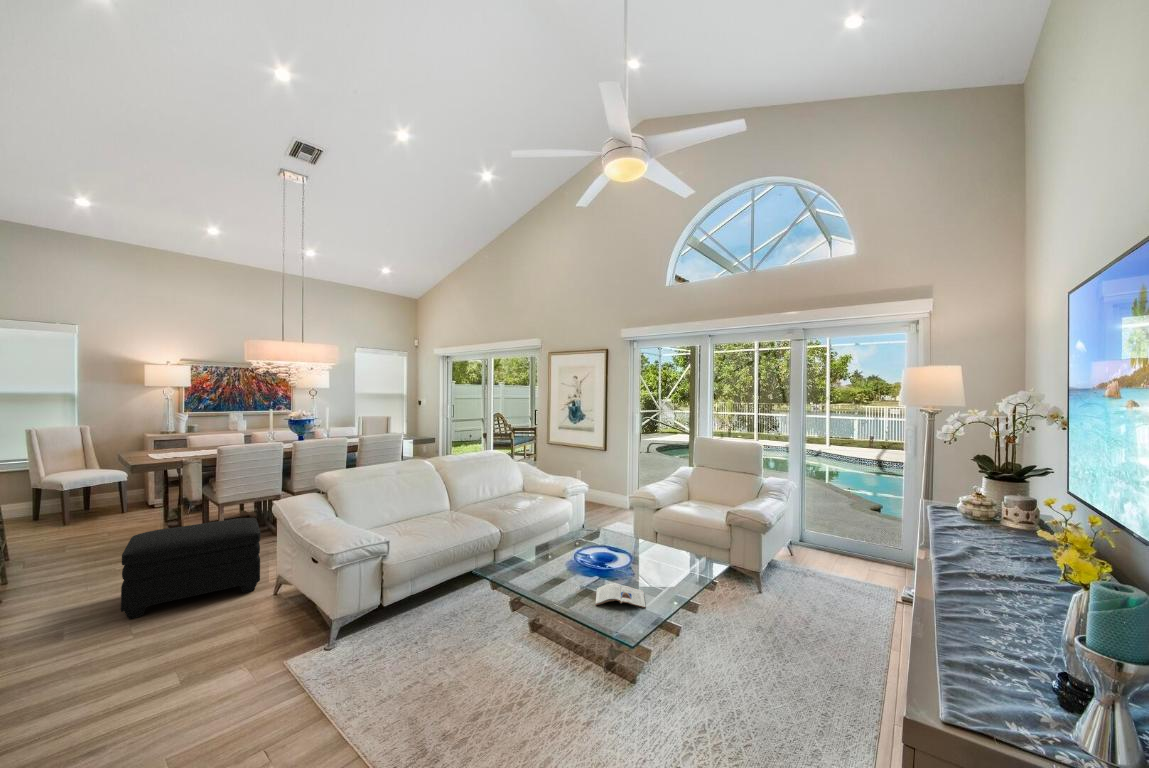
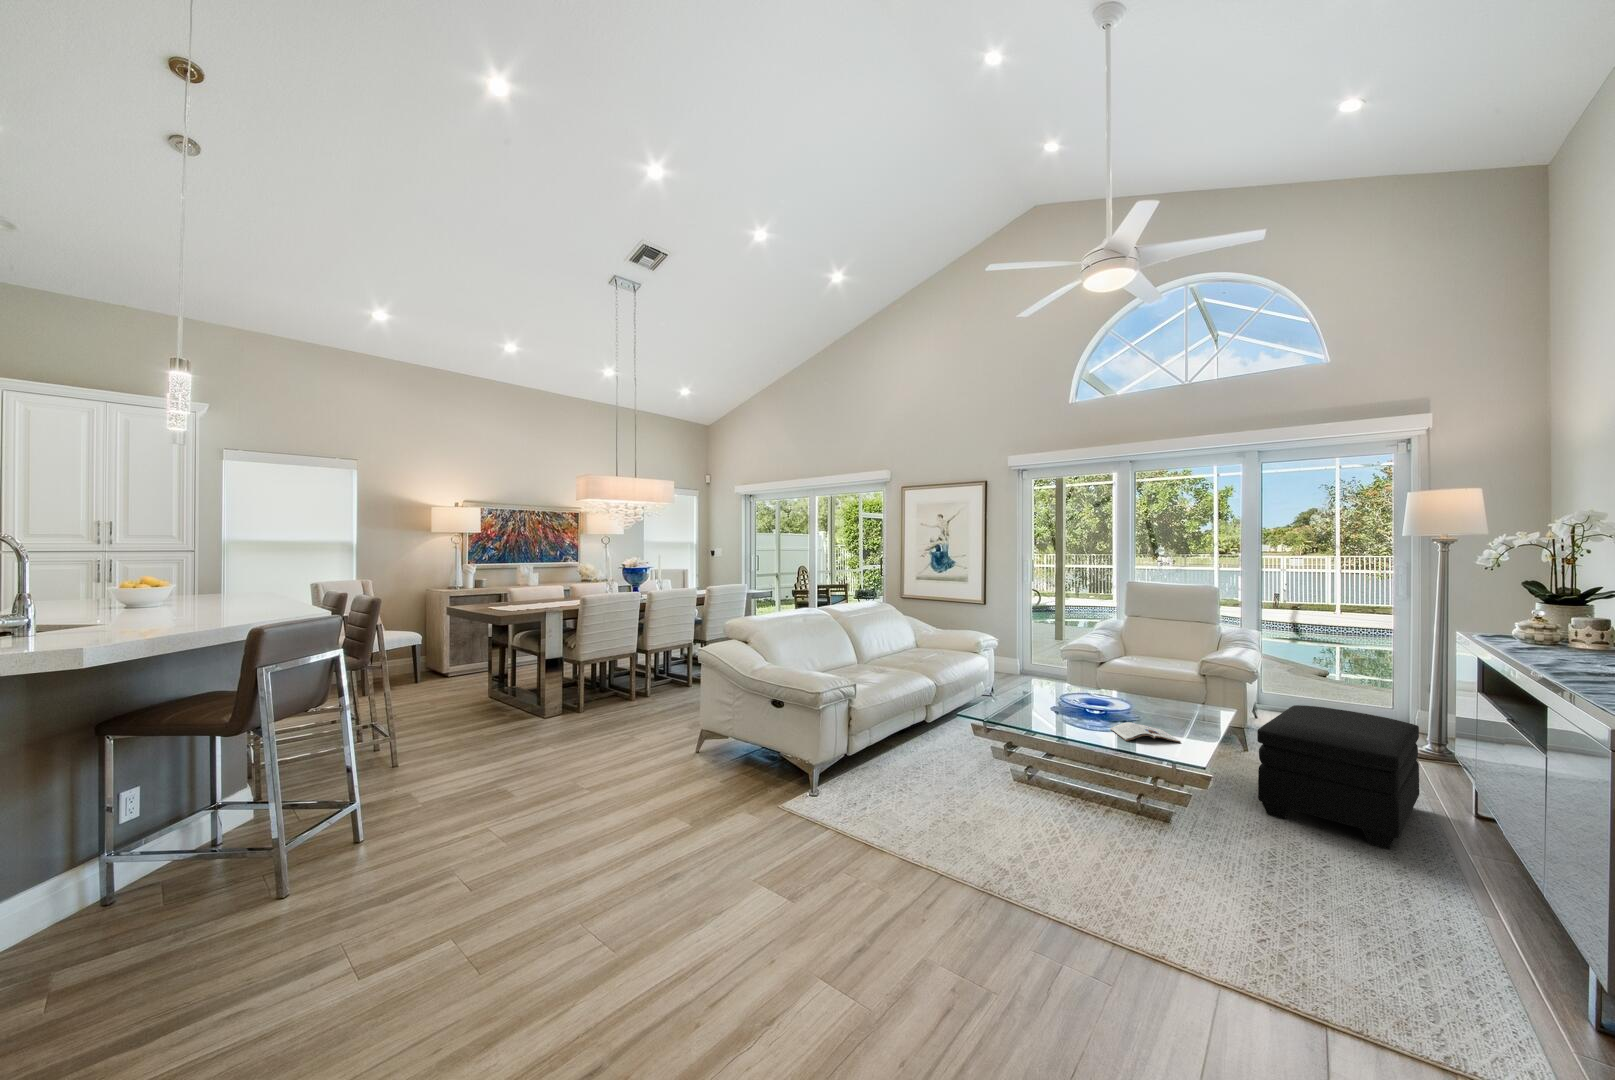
ottoman: present [121,518,261,619] -> present [1257,705,1419,849]

